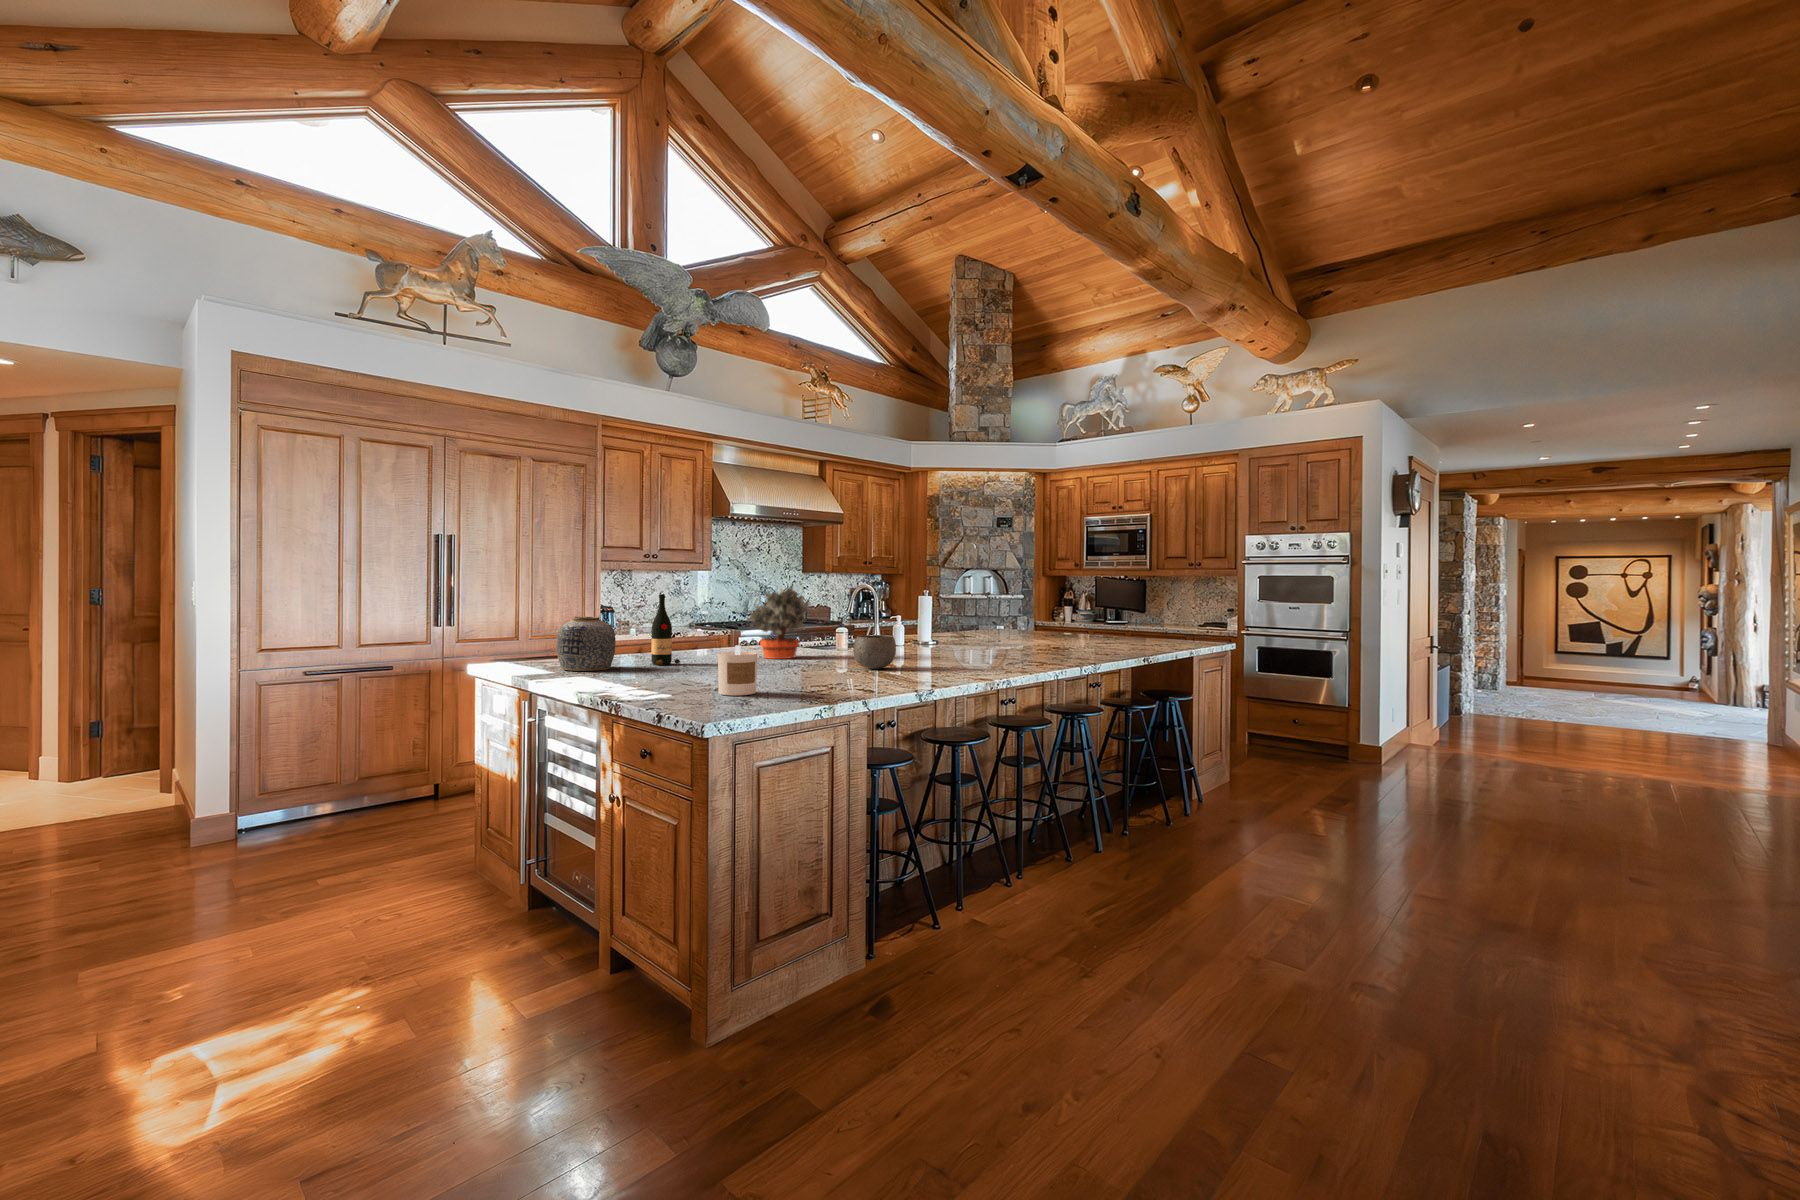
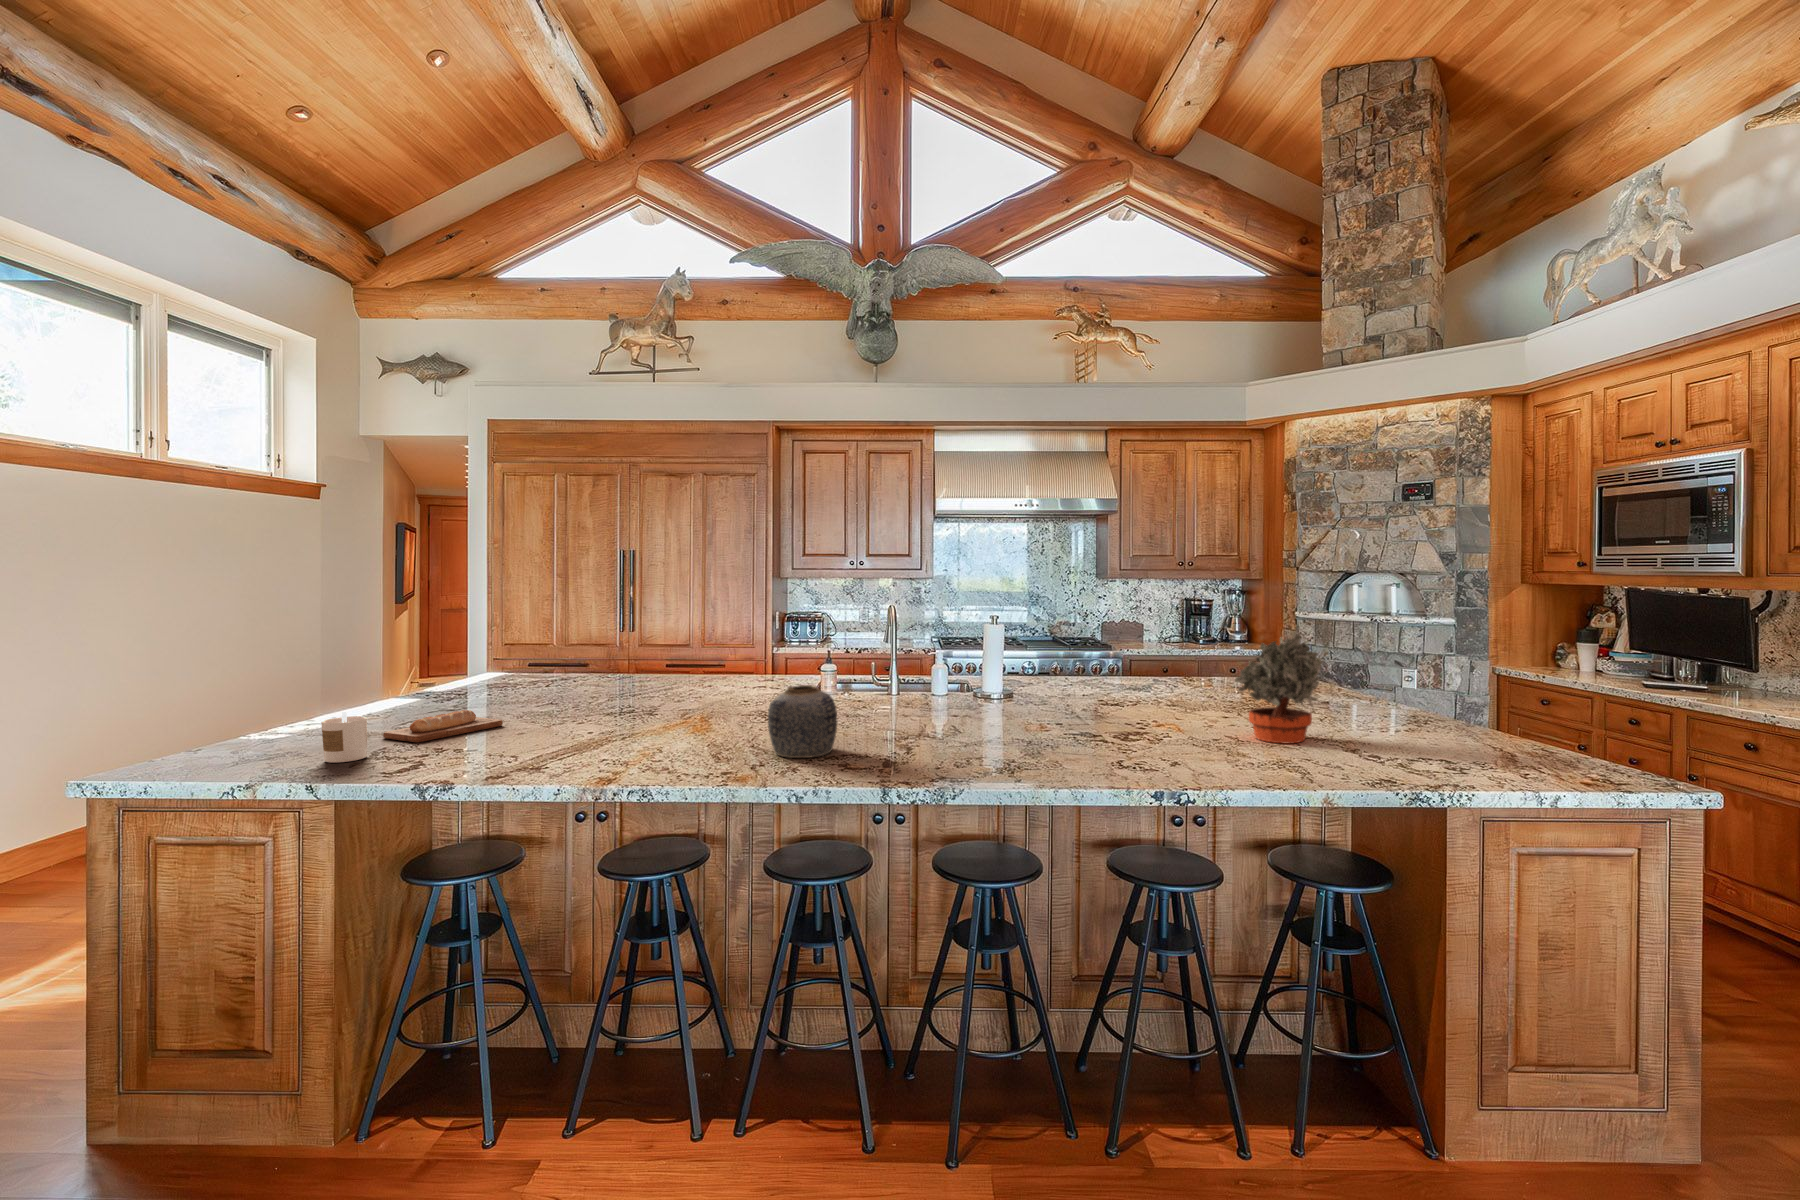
potted plant: present [747,586,809,659] -> present [1234,634,1322,743]
wine bottle: present [651,594,680,665] -> none [547,637,573,708]
vase: present [556,616,616,671] -> present [768,685,837,758]
ceramic bowl: present [853,635,896,669] -> none [605,698,660,741]
bread loaf: none [654,659,718,686] -> present [383,710,503,742]

